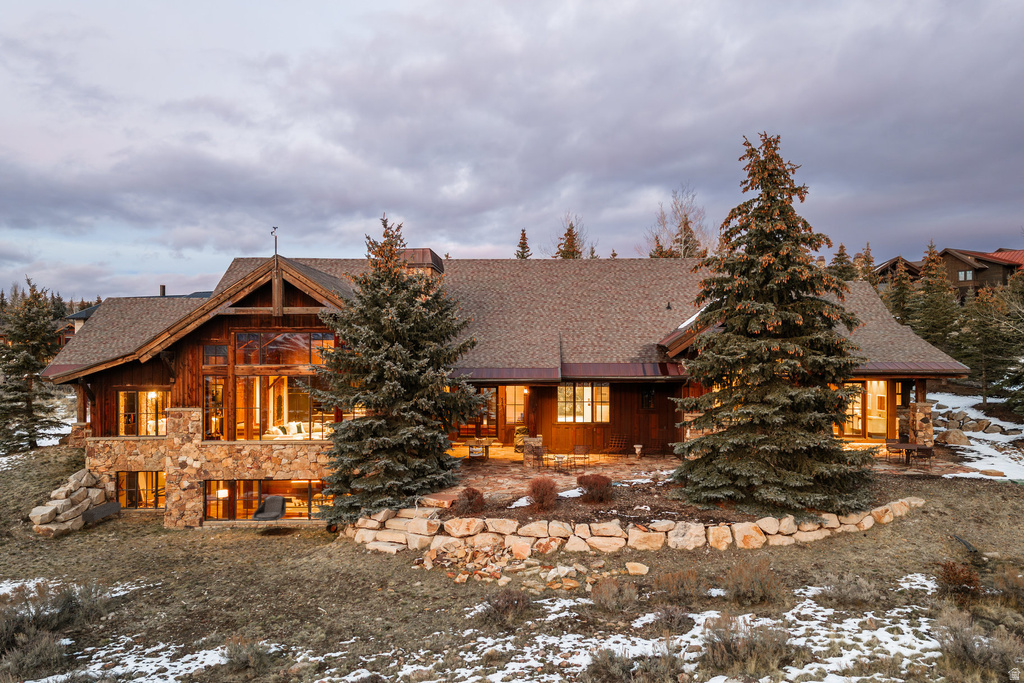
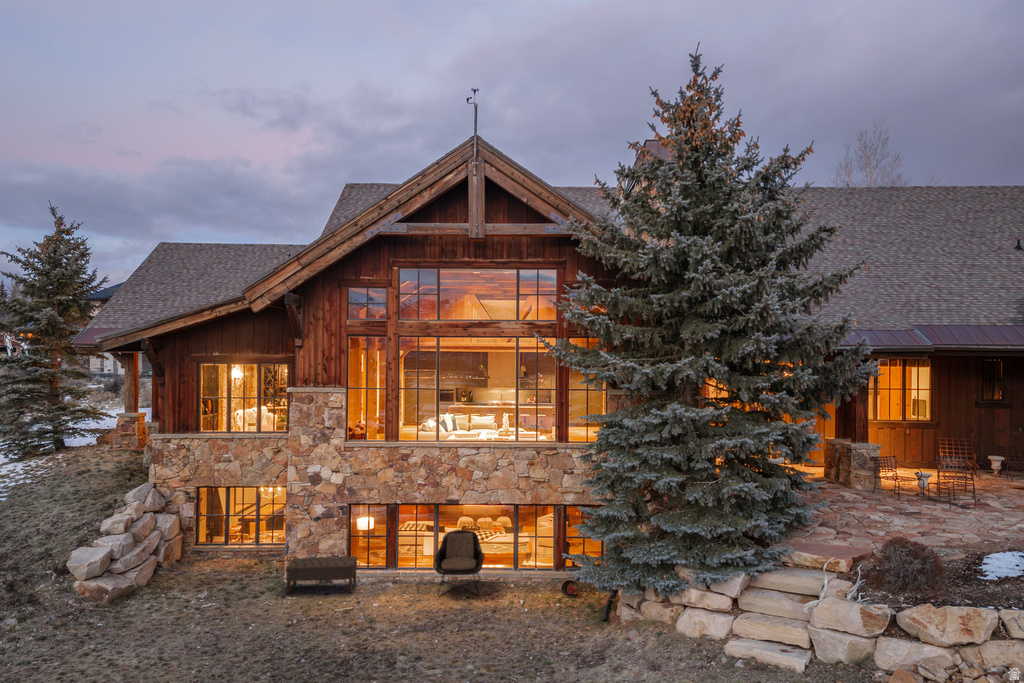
bench: present [81,502,121,529] -> present [286,556,357,595]

